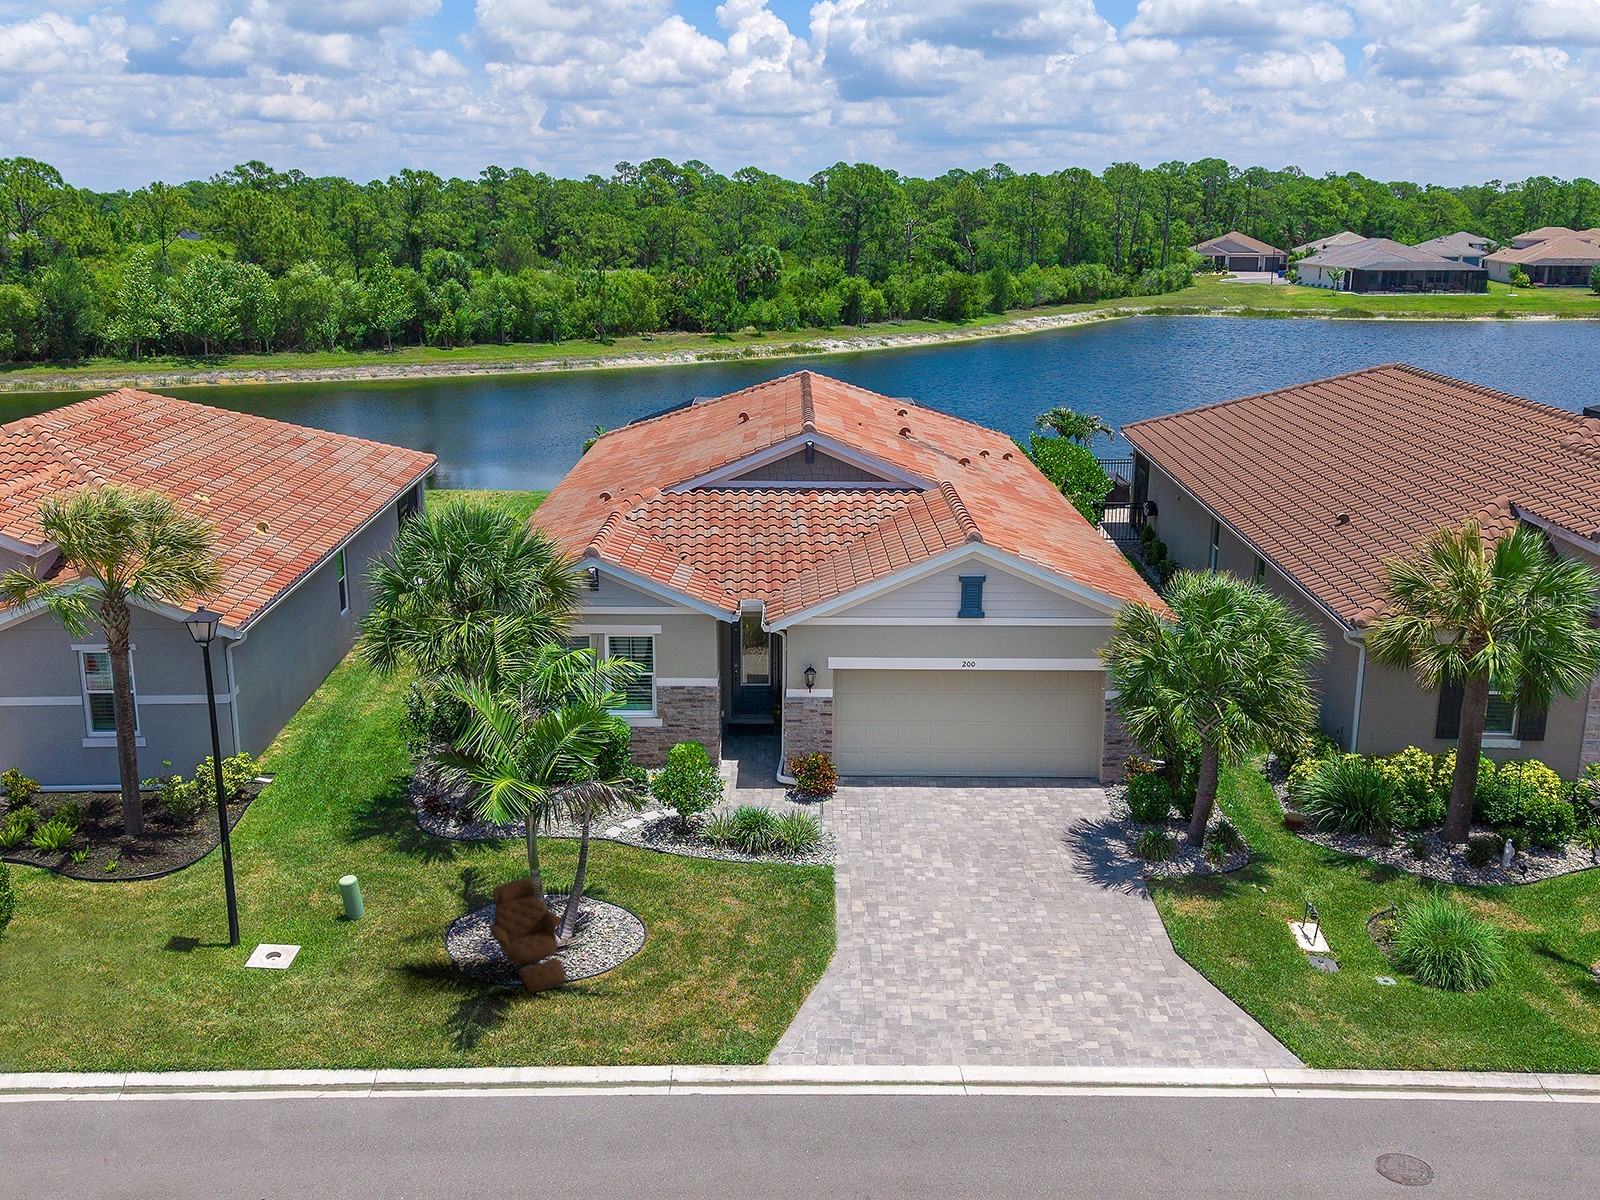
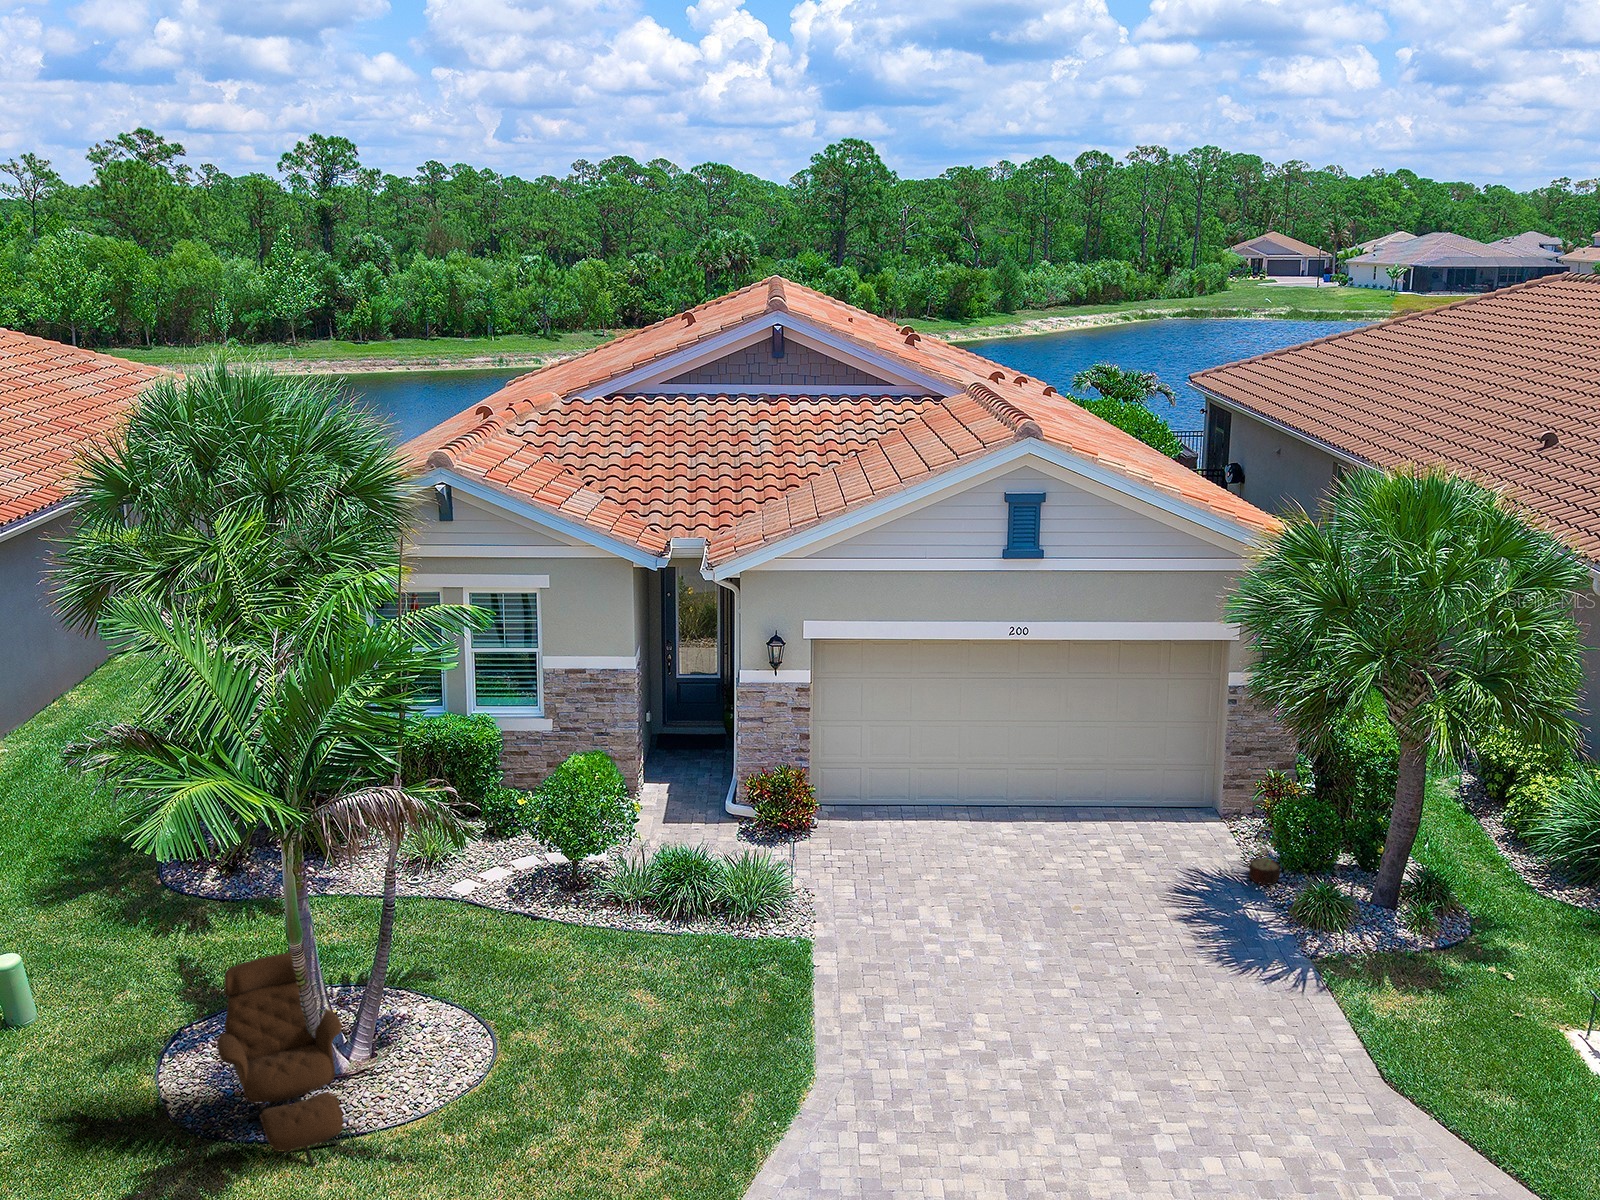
decorative plant: present [1284,793,1306,830] -> present [1249,826,1281,885]

